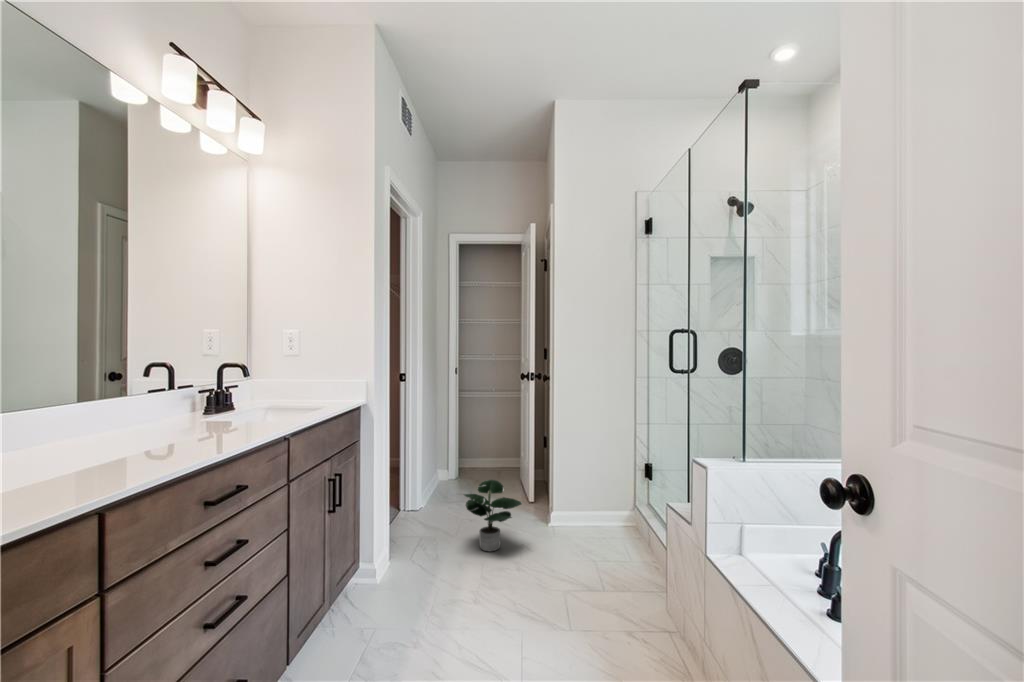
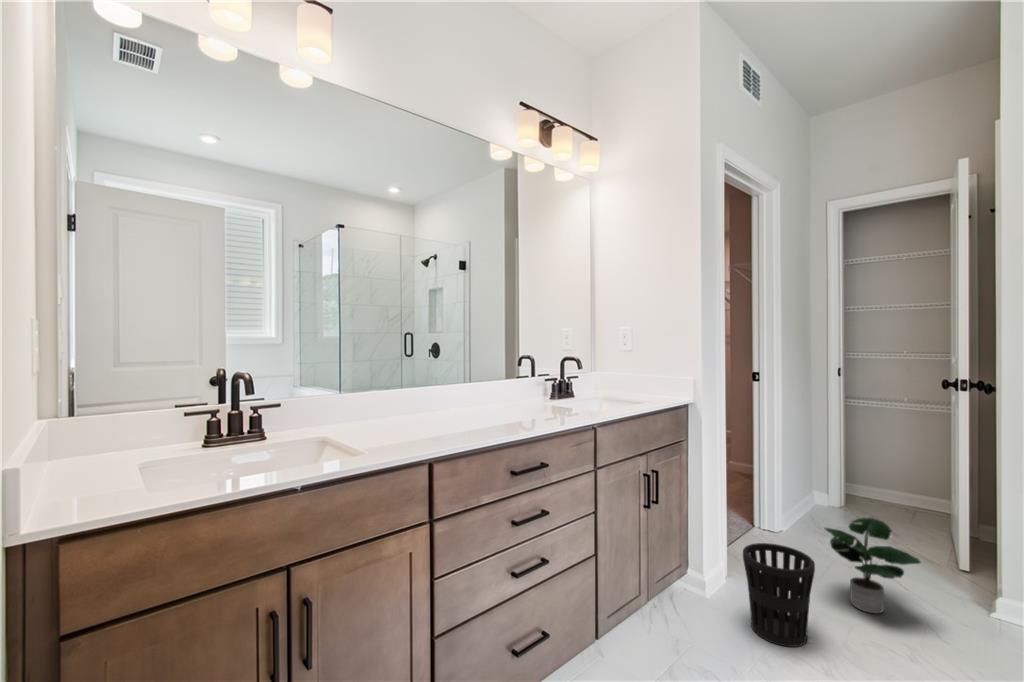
wastebasket: none [412,517,466,600] -> present [743,543,815,647]

